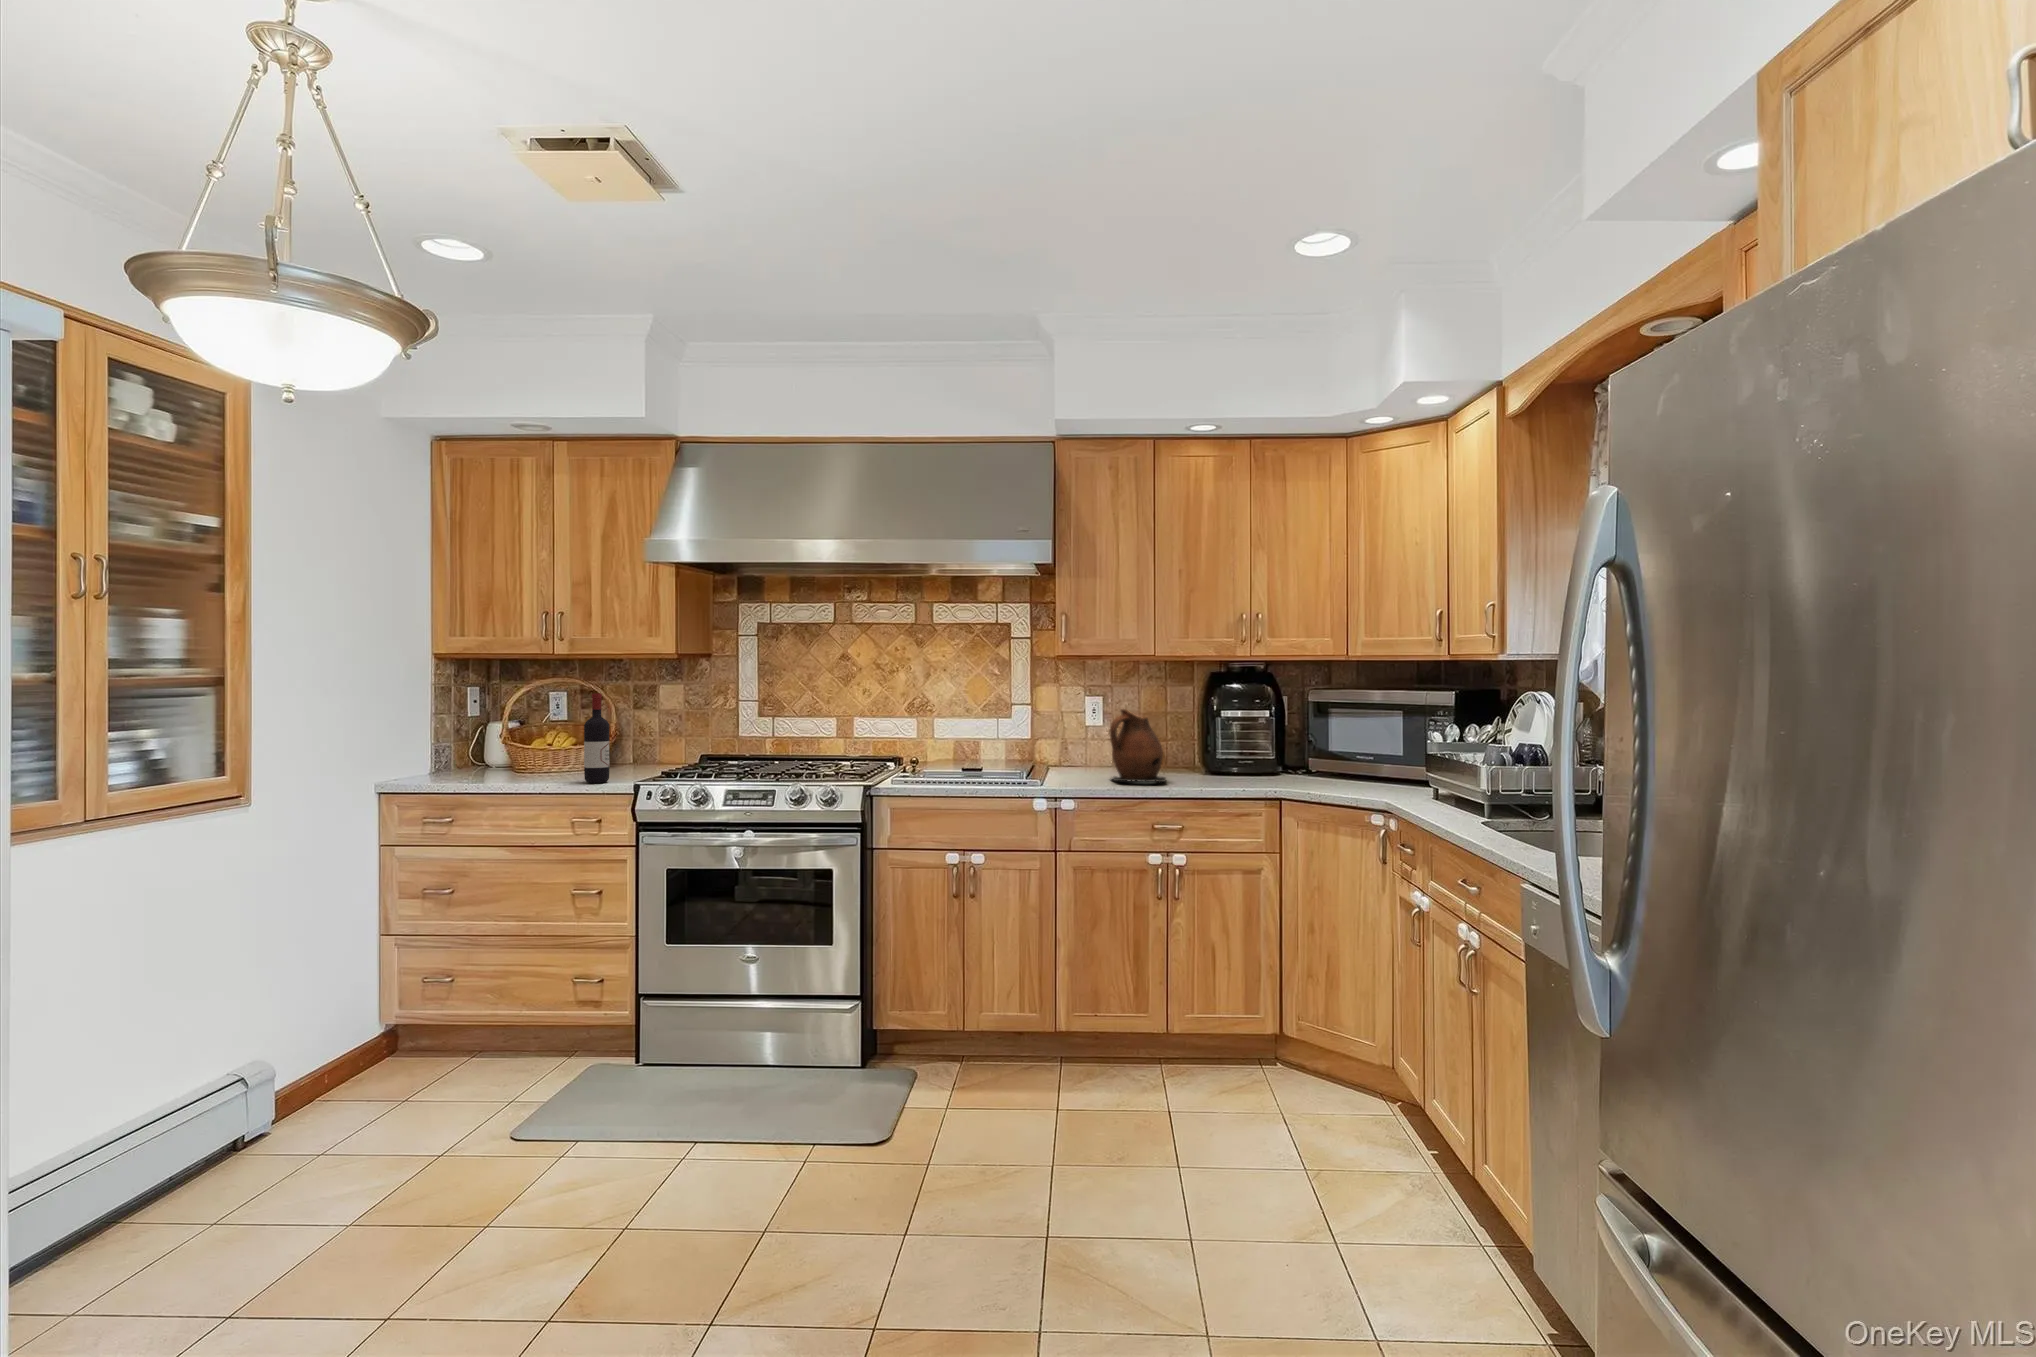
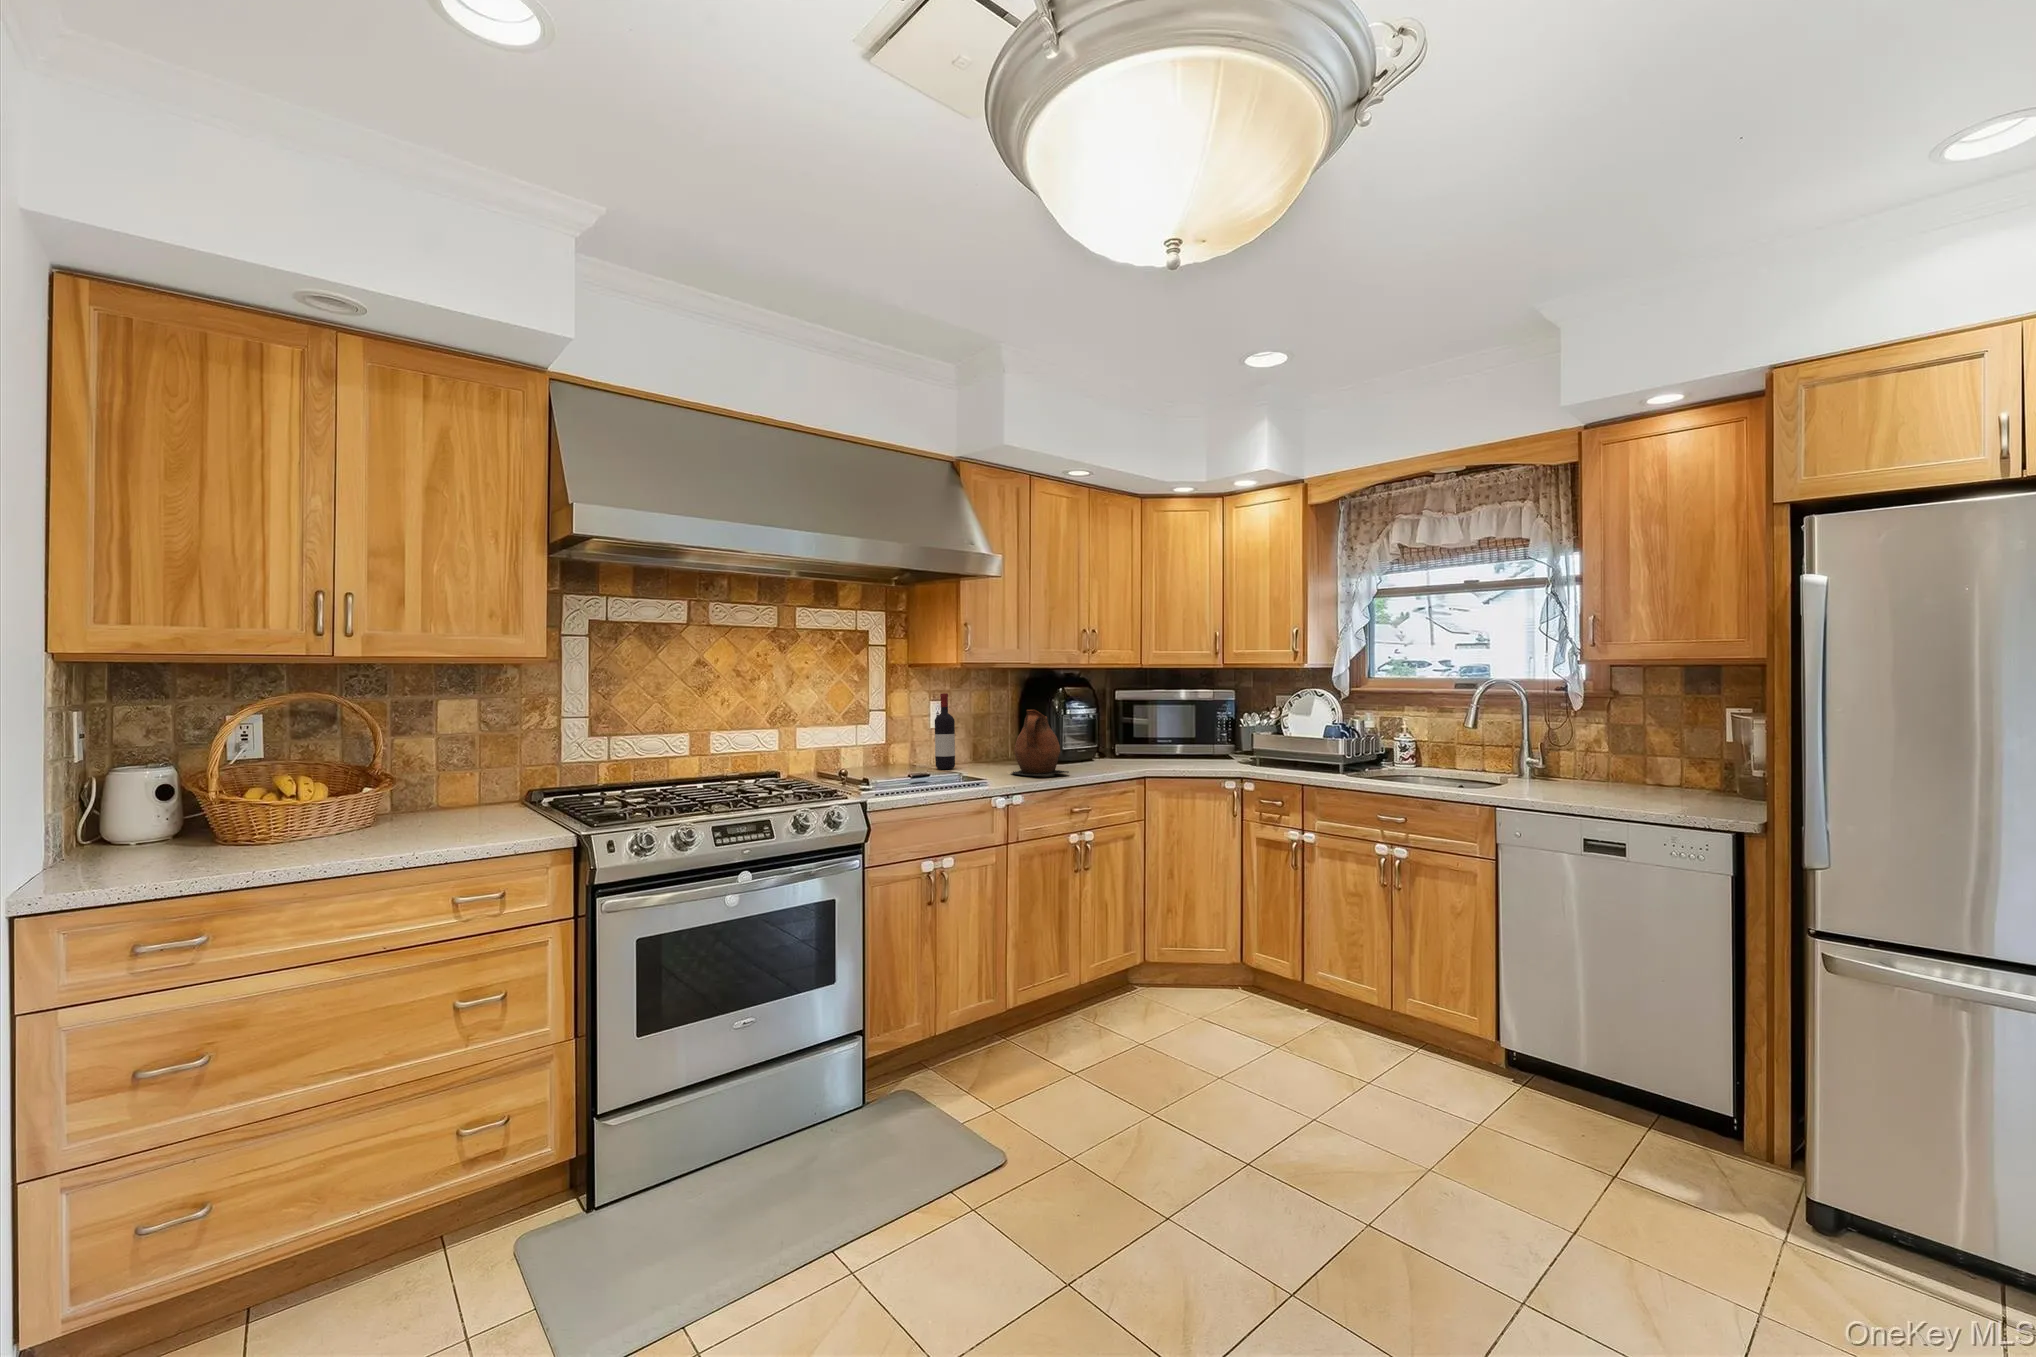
wine bottle: present [584,693,610,783] -> present [935,693,955,769]

